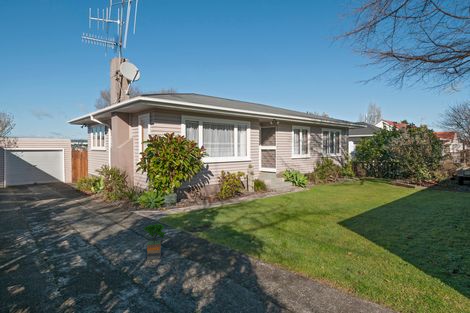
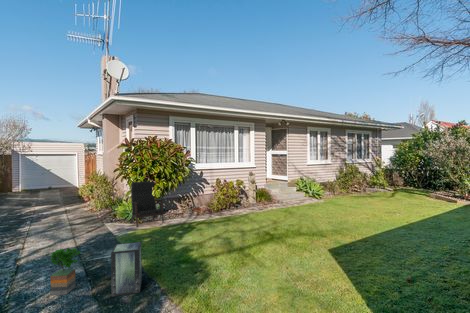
lounge chair: none [154,173,187,213] -> present [130,181,164,227]
storage box: none [191,218,216,258] -> present [111,242,142,296]

